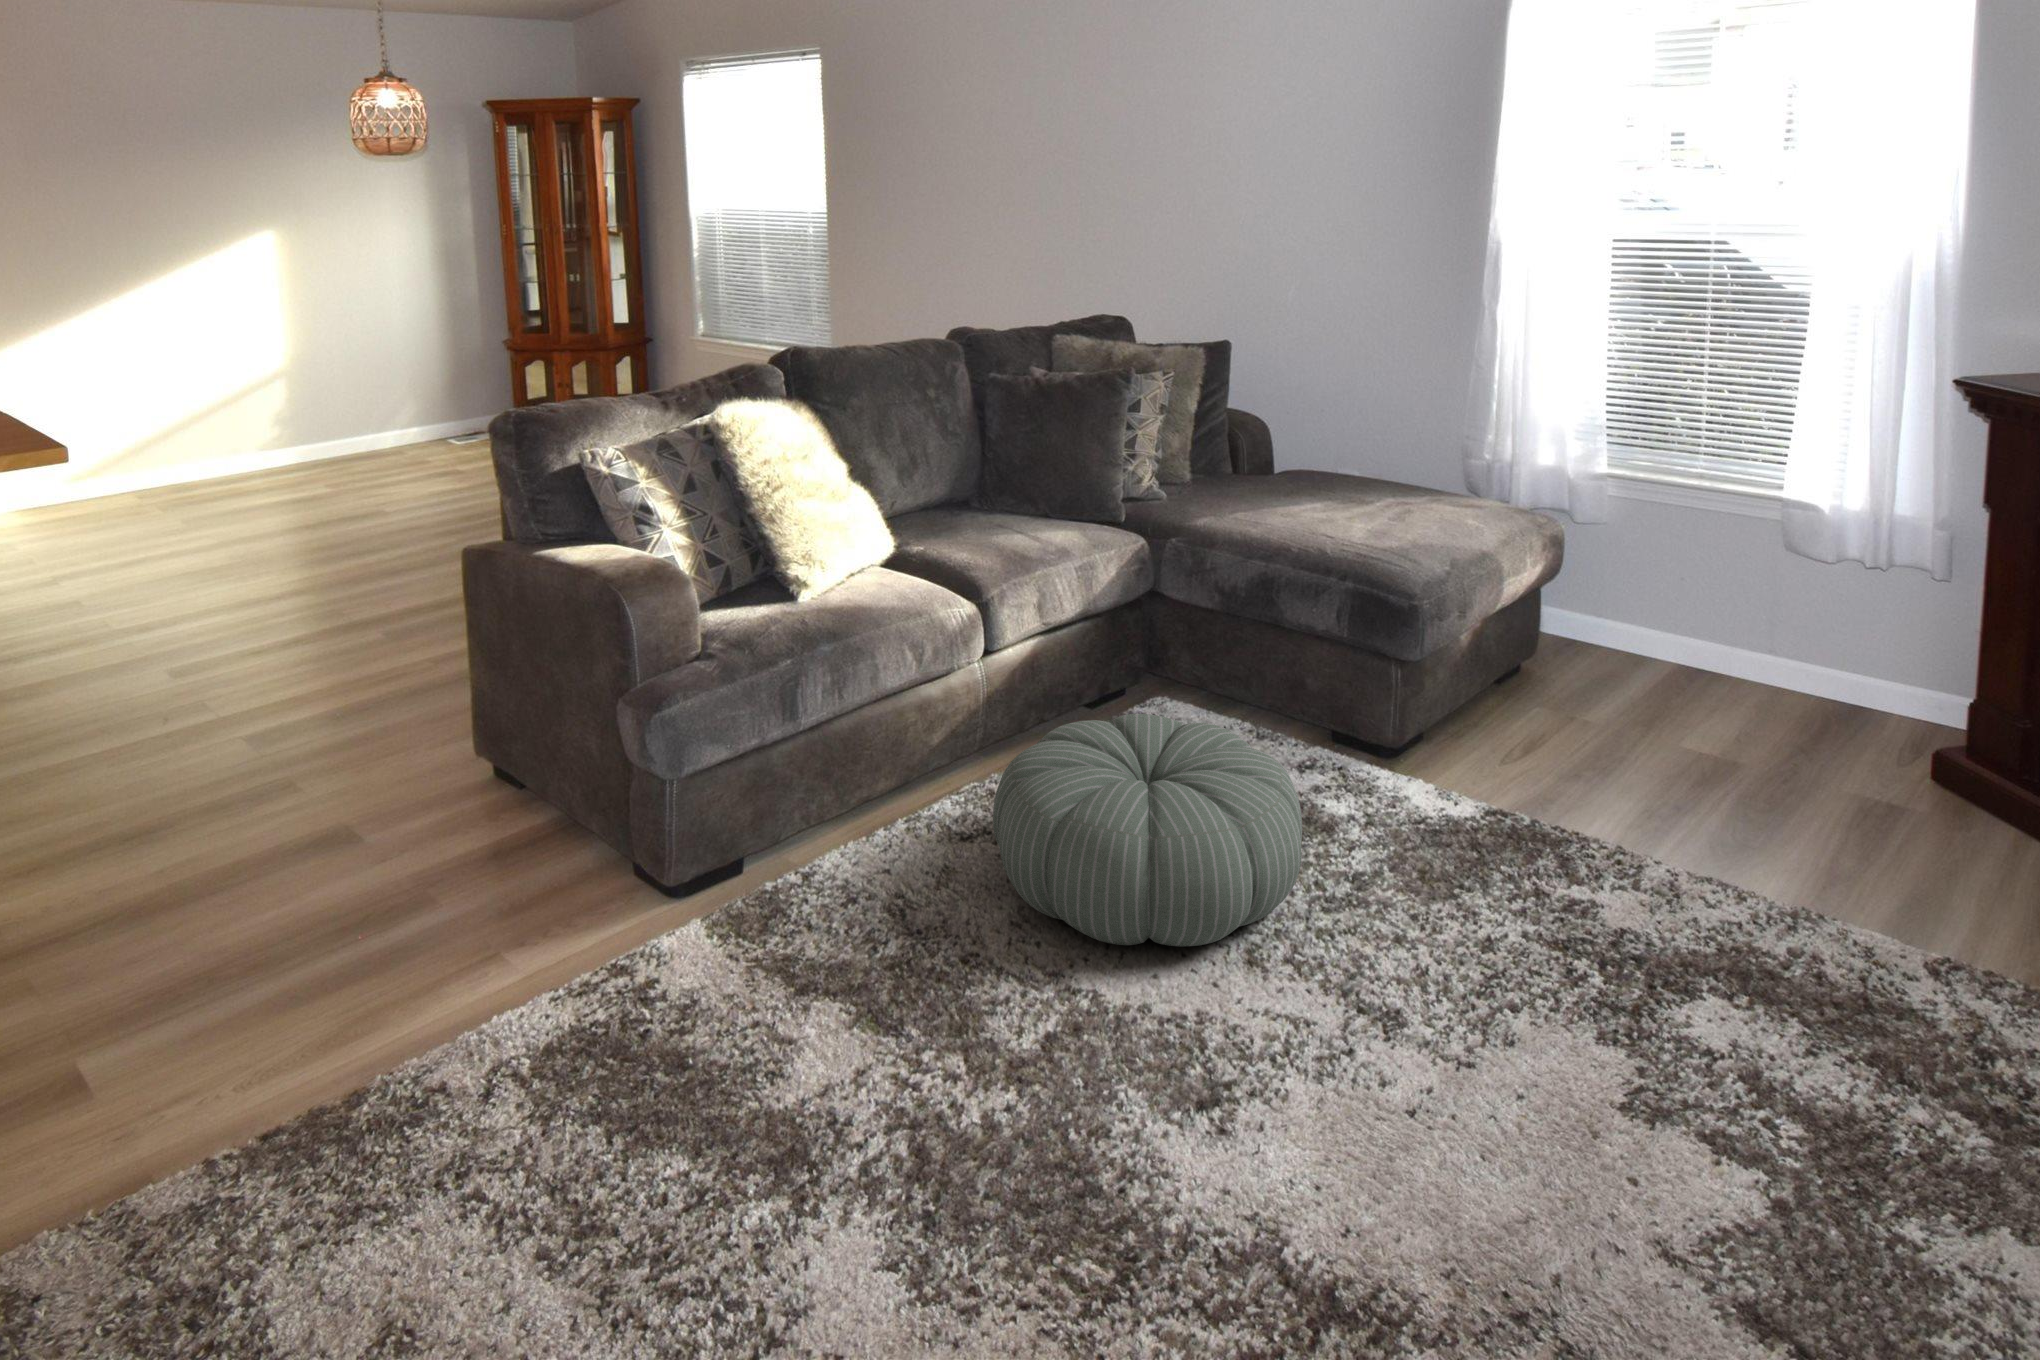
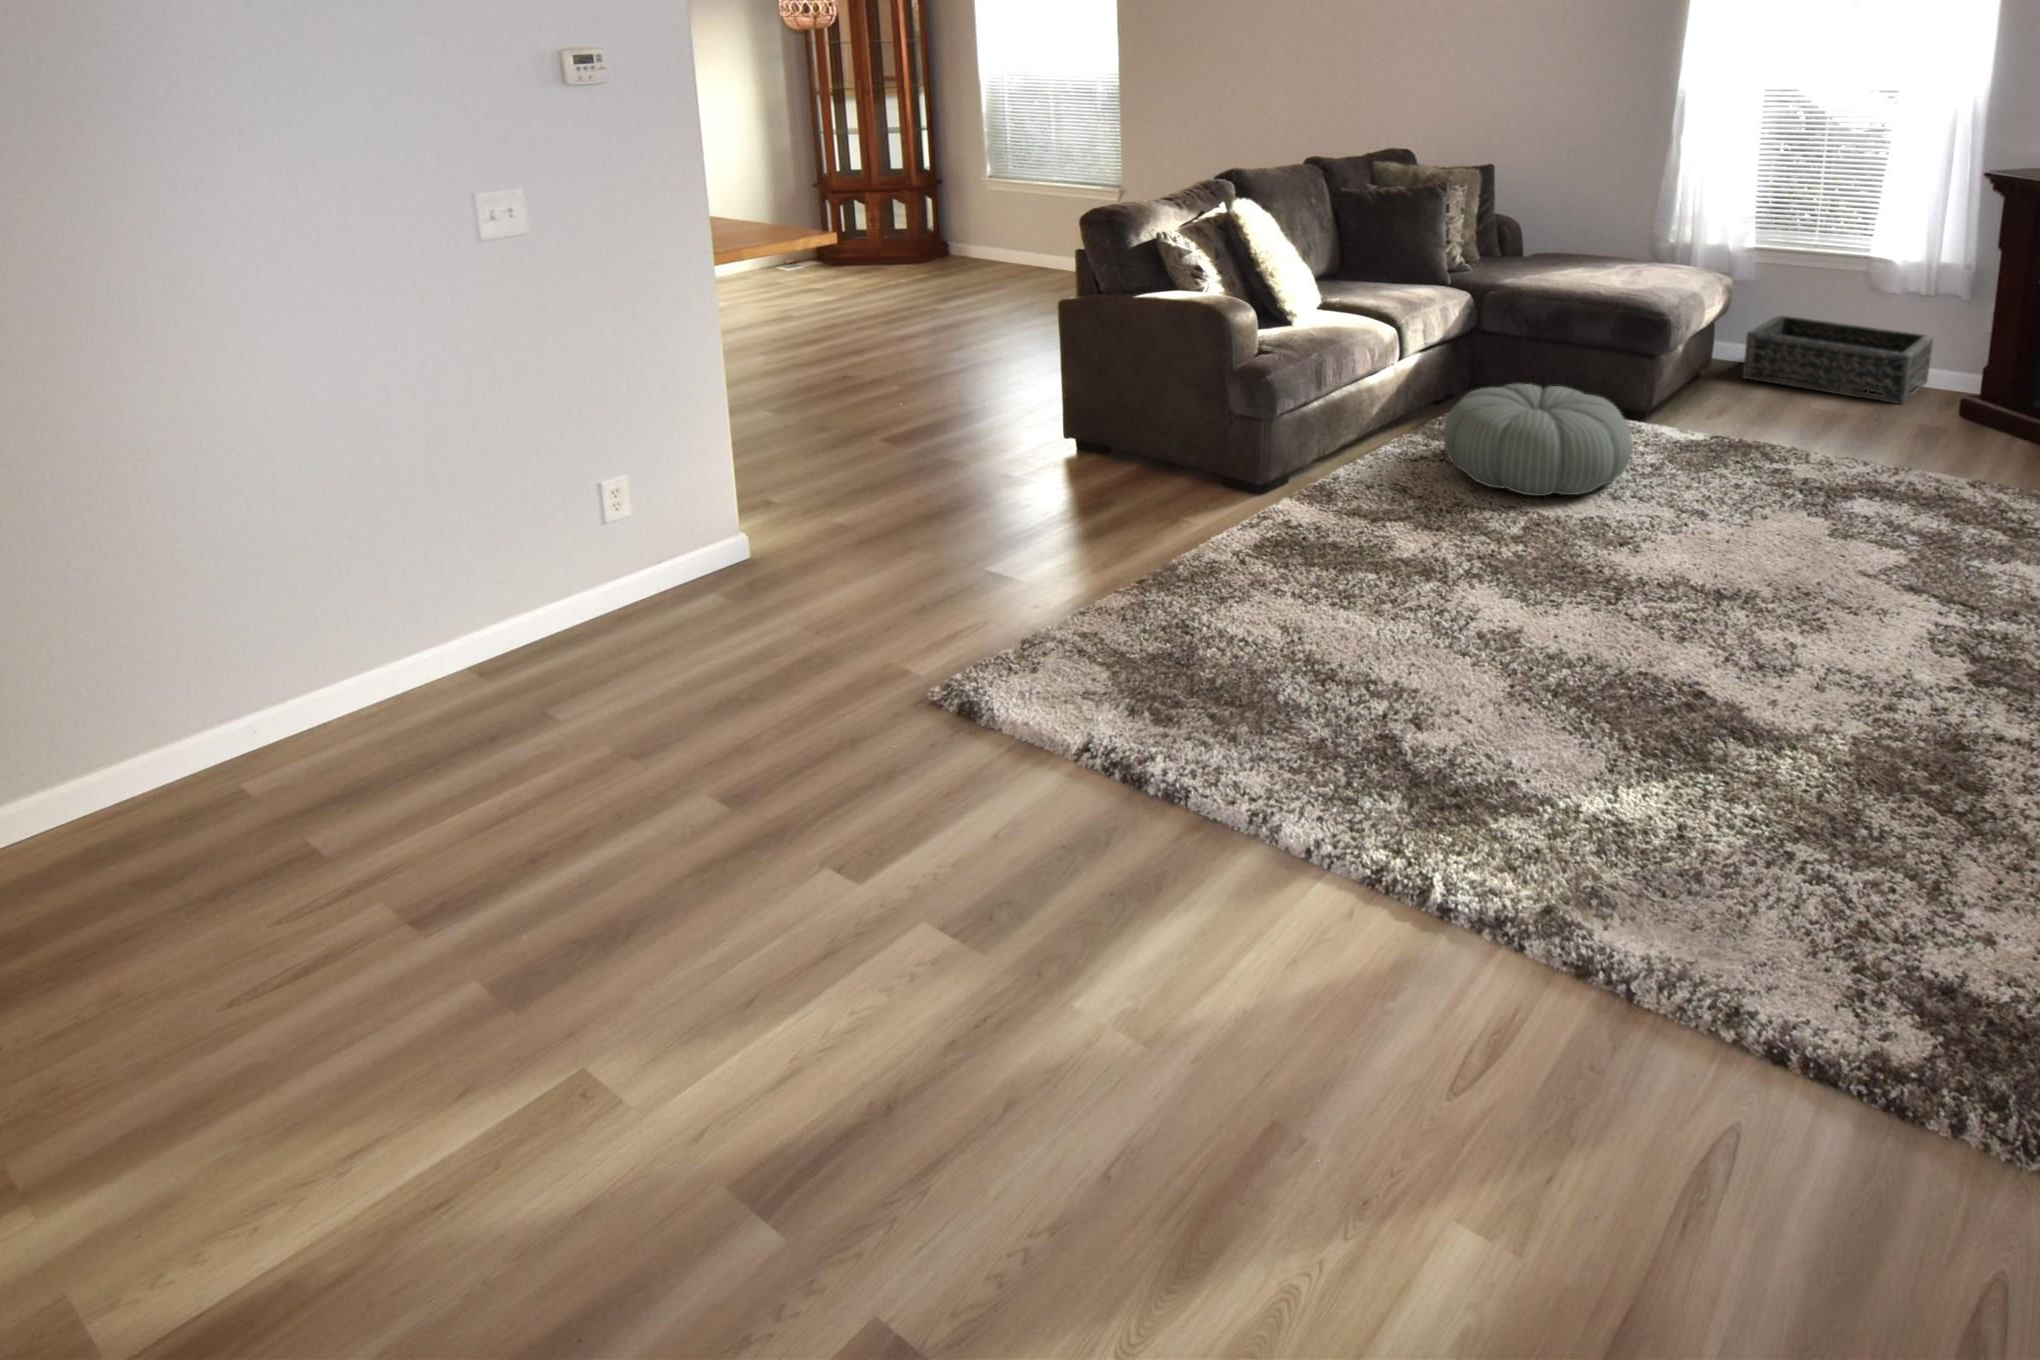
basket: none [1576,577,1882,750] -> present [1743,315,1933,404]

